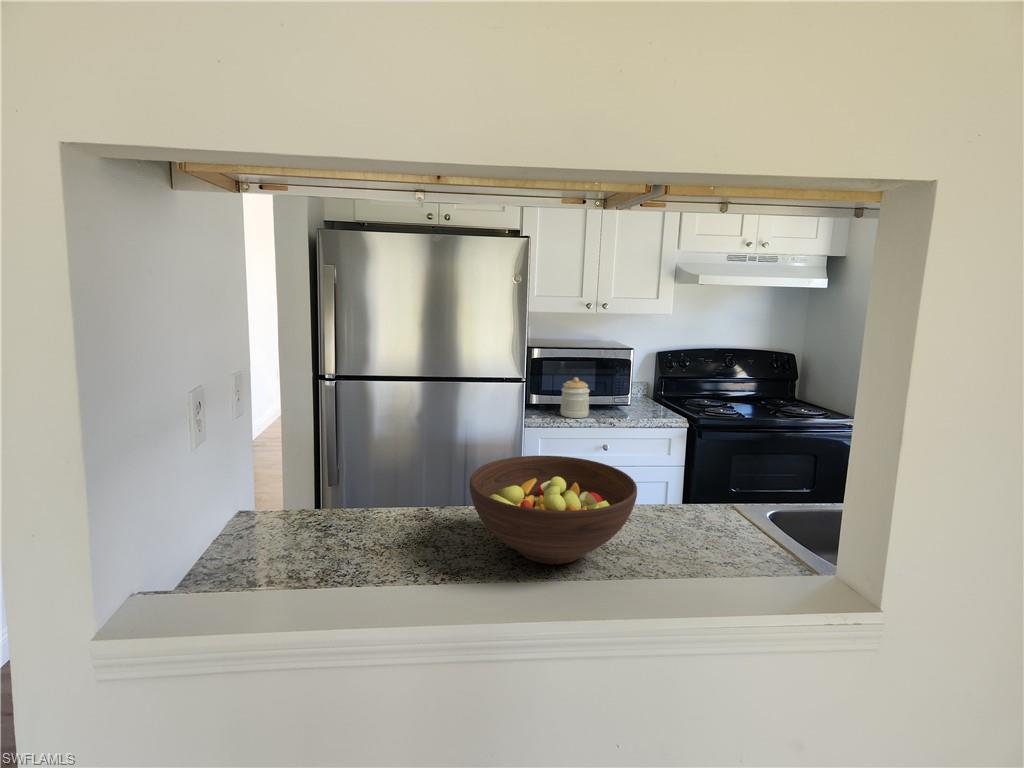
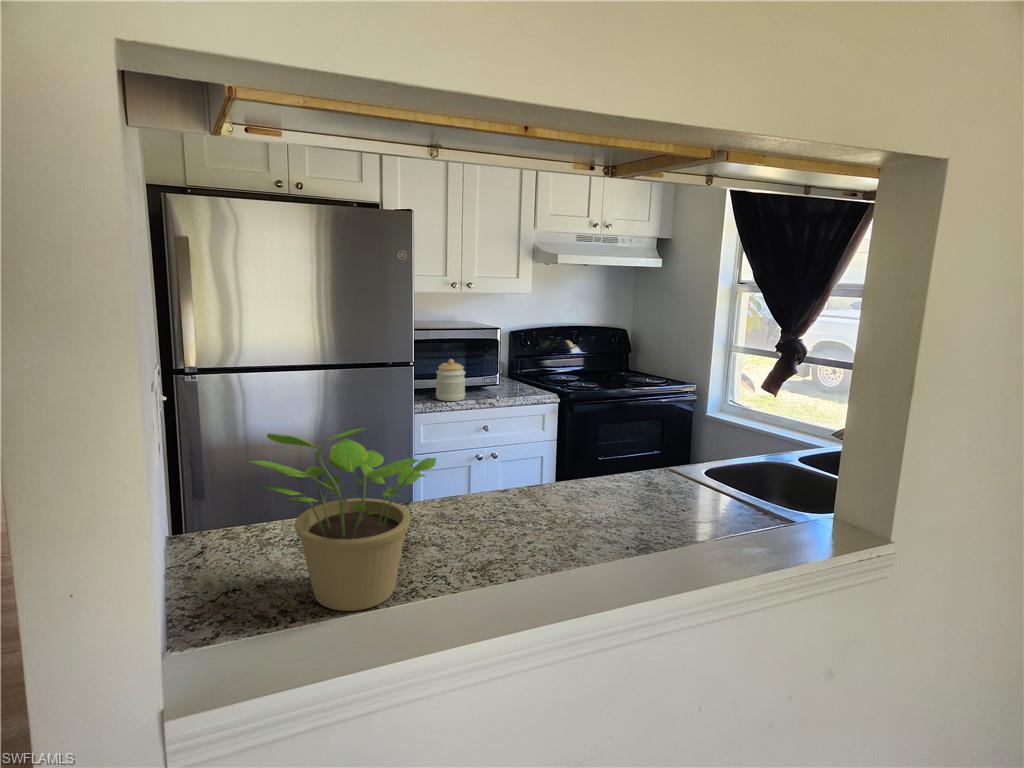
potted plant: none [243,436,392,590] -> present [250,429,436,611]
fruit bowl: present [469,456,637,564] -> none [473,432,649,543]

